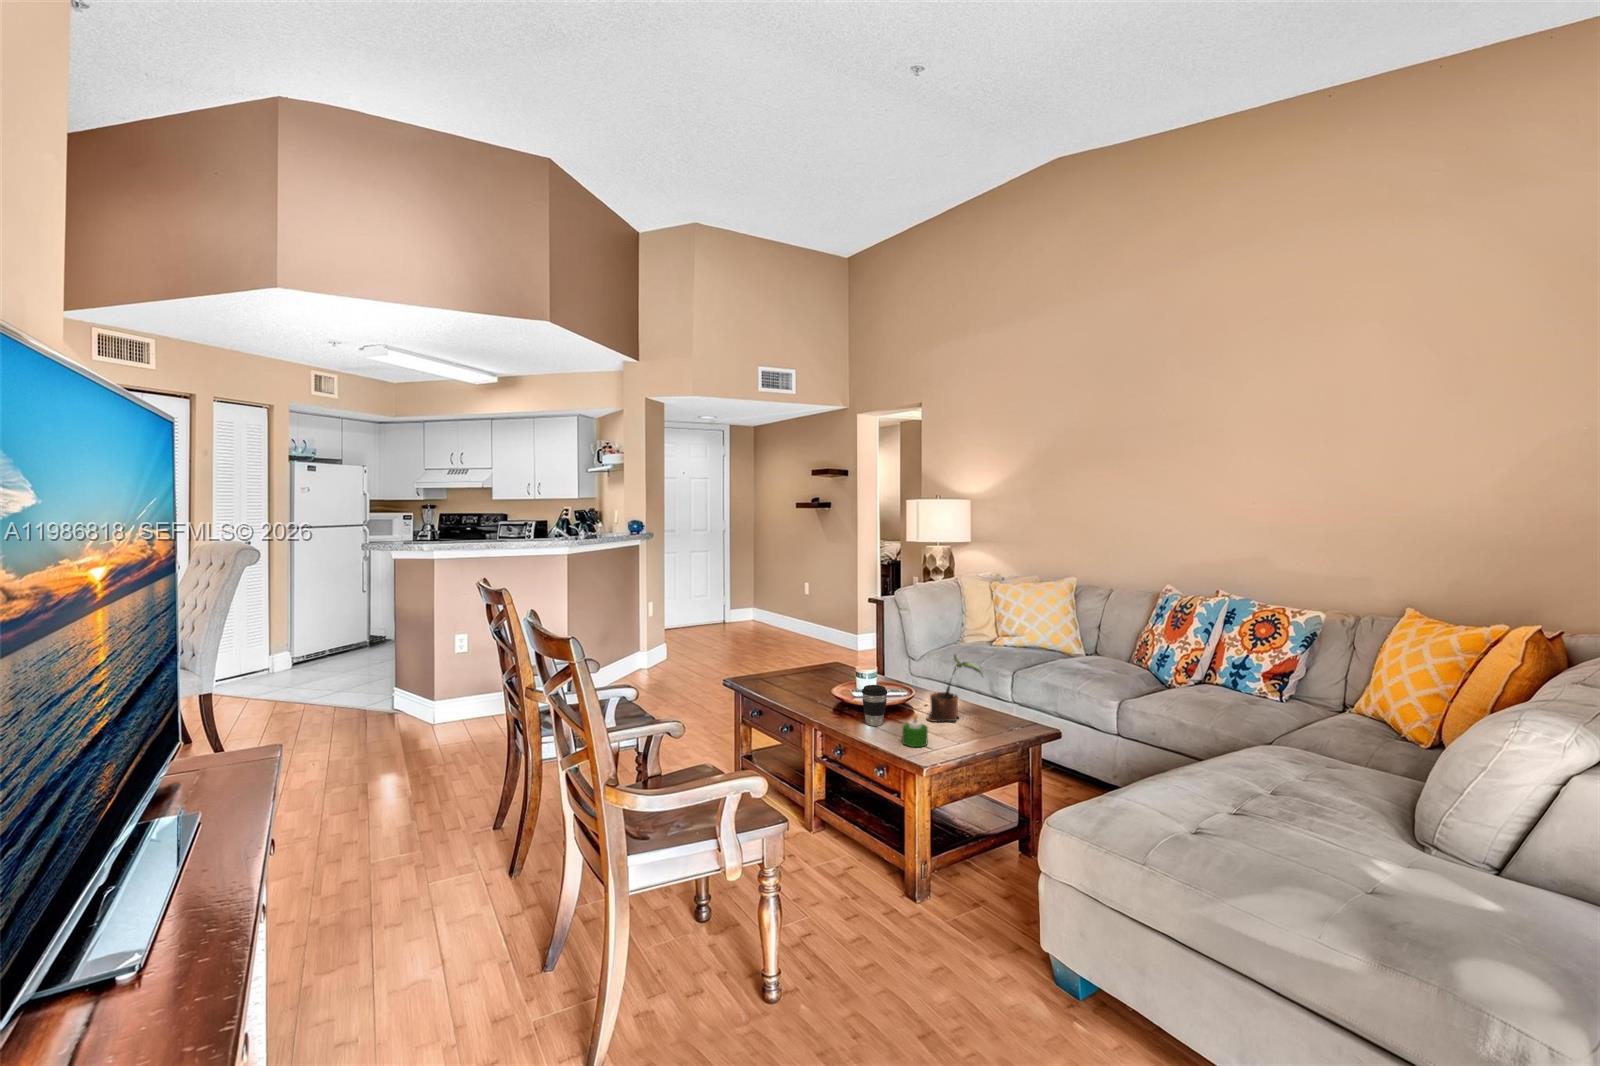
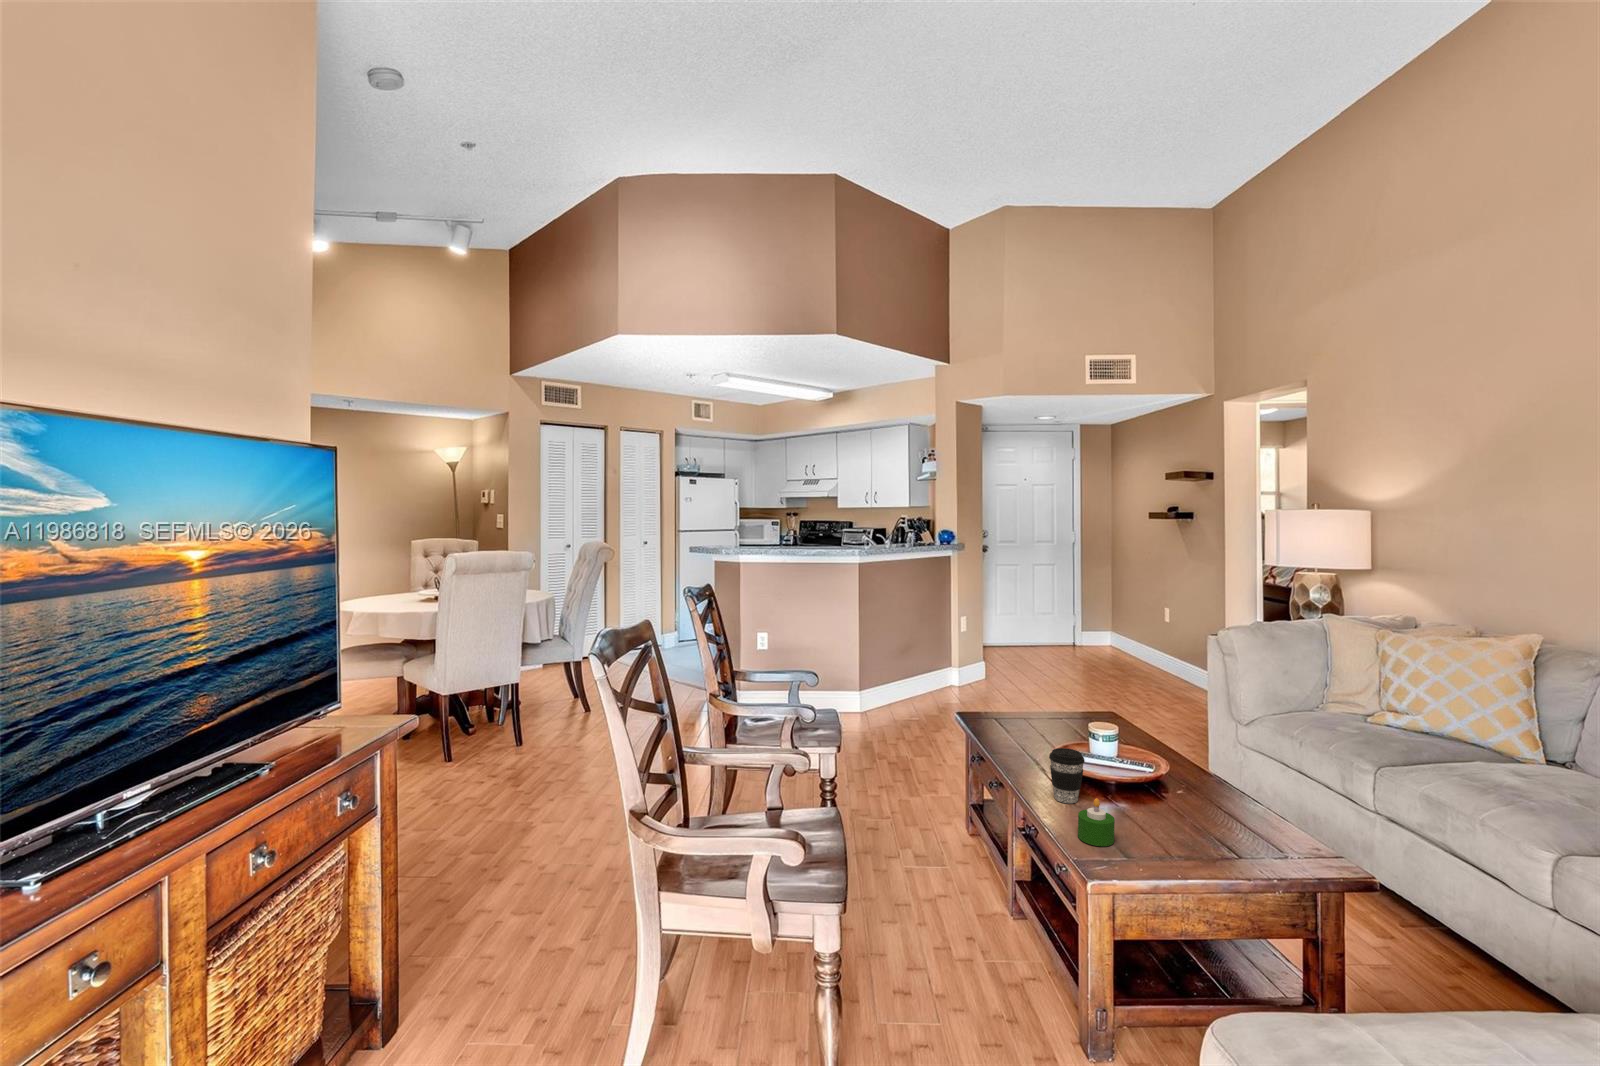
potted plant: present [927,655,983,722] -> none [1144,726,1236,821]

